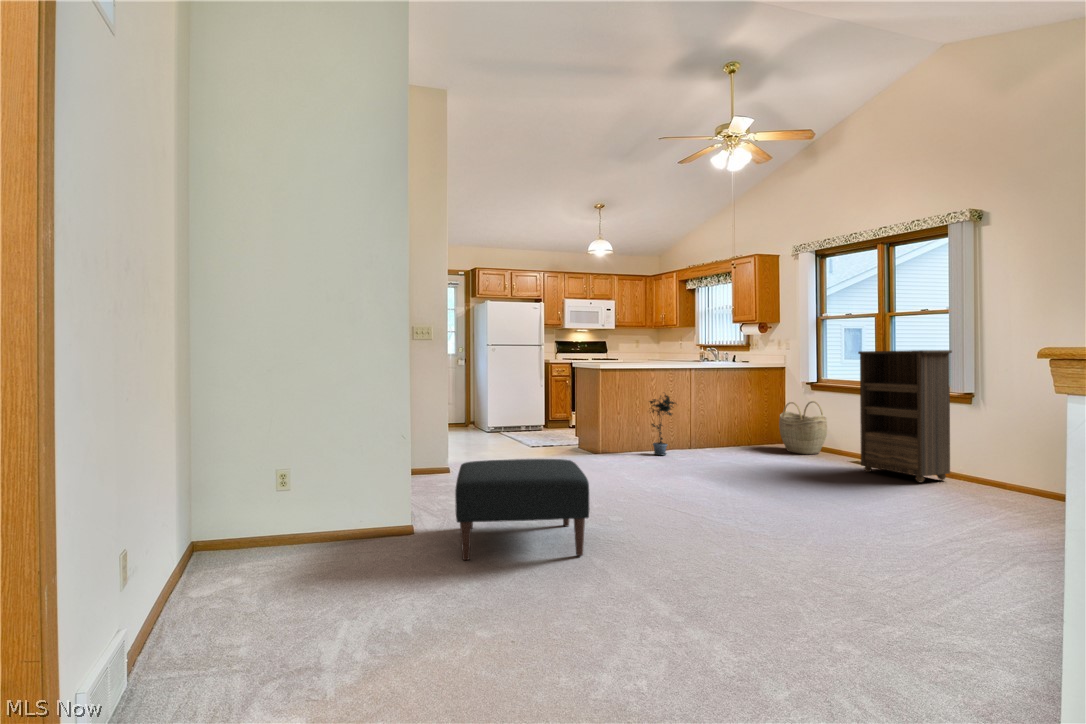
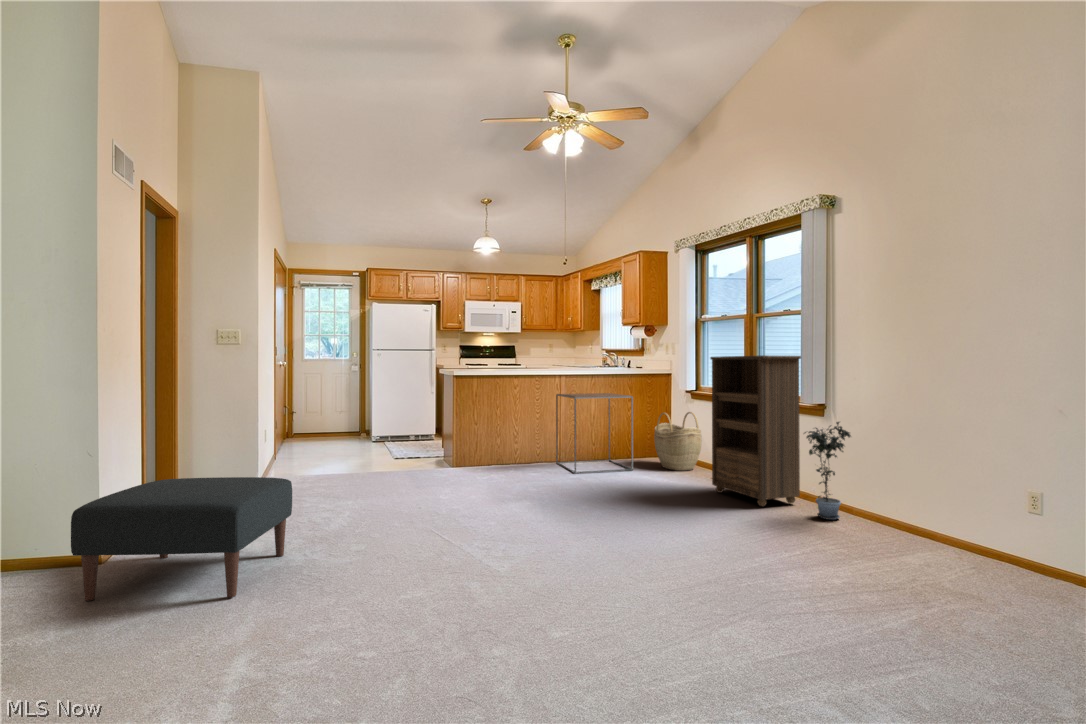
side table: none [688,385,767,458] -> present [556,393,633,473]
potted plant: present [650,395,676,455] -> present [805,422,851,520]

